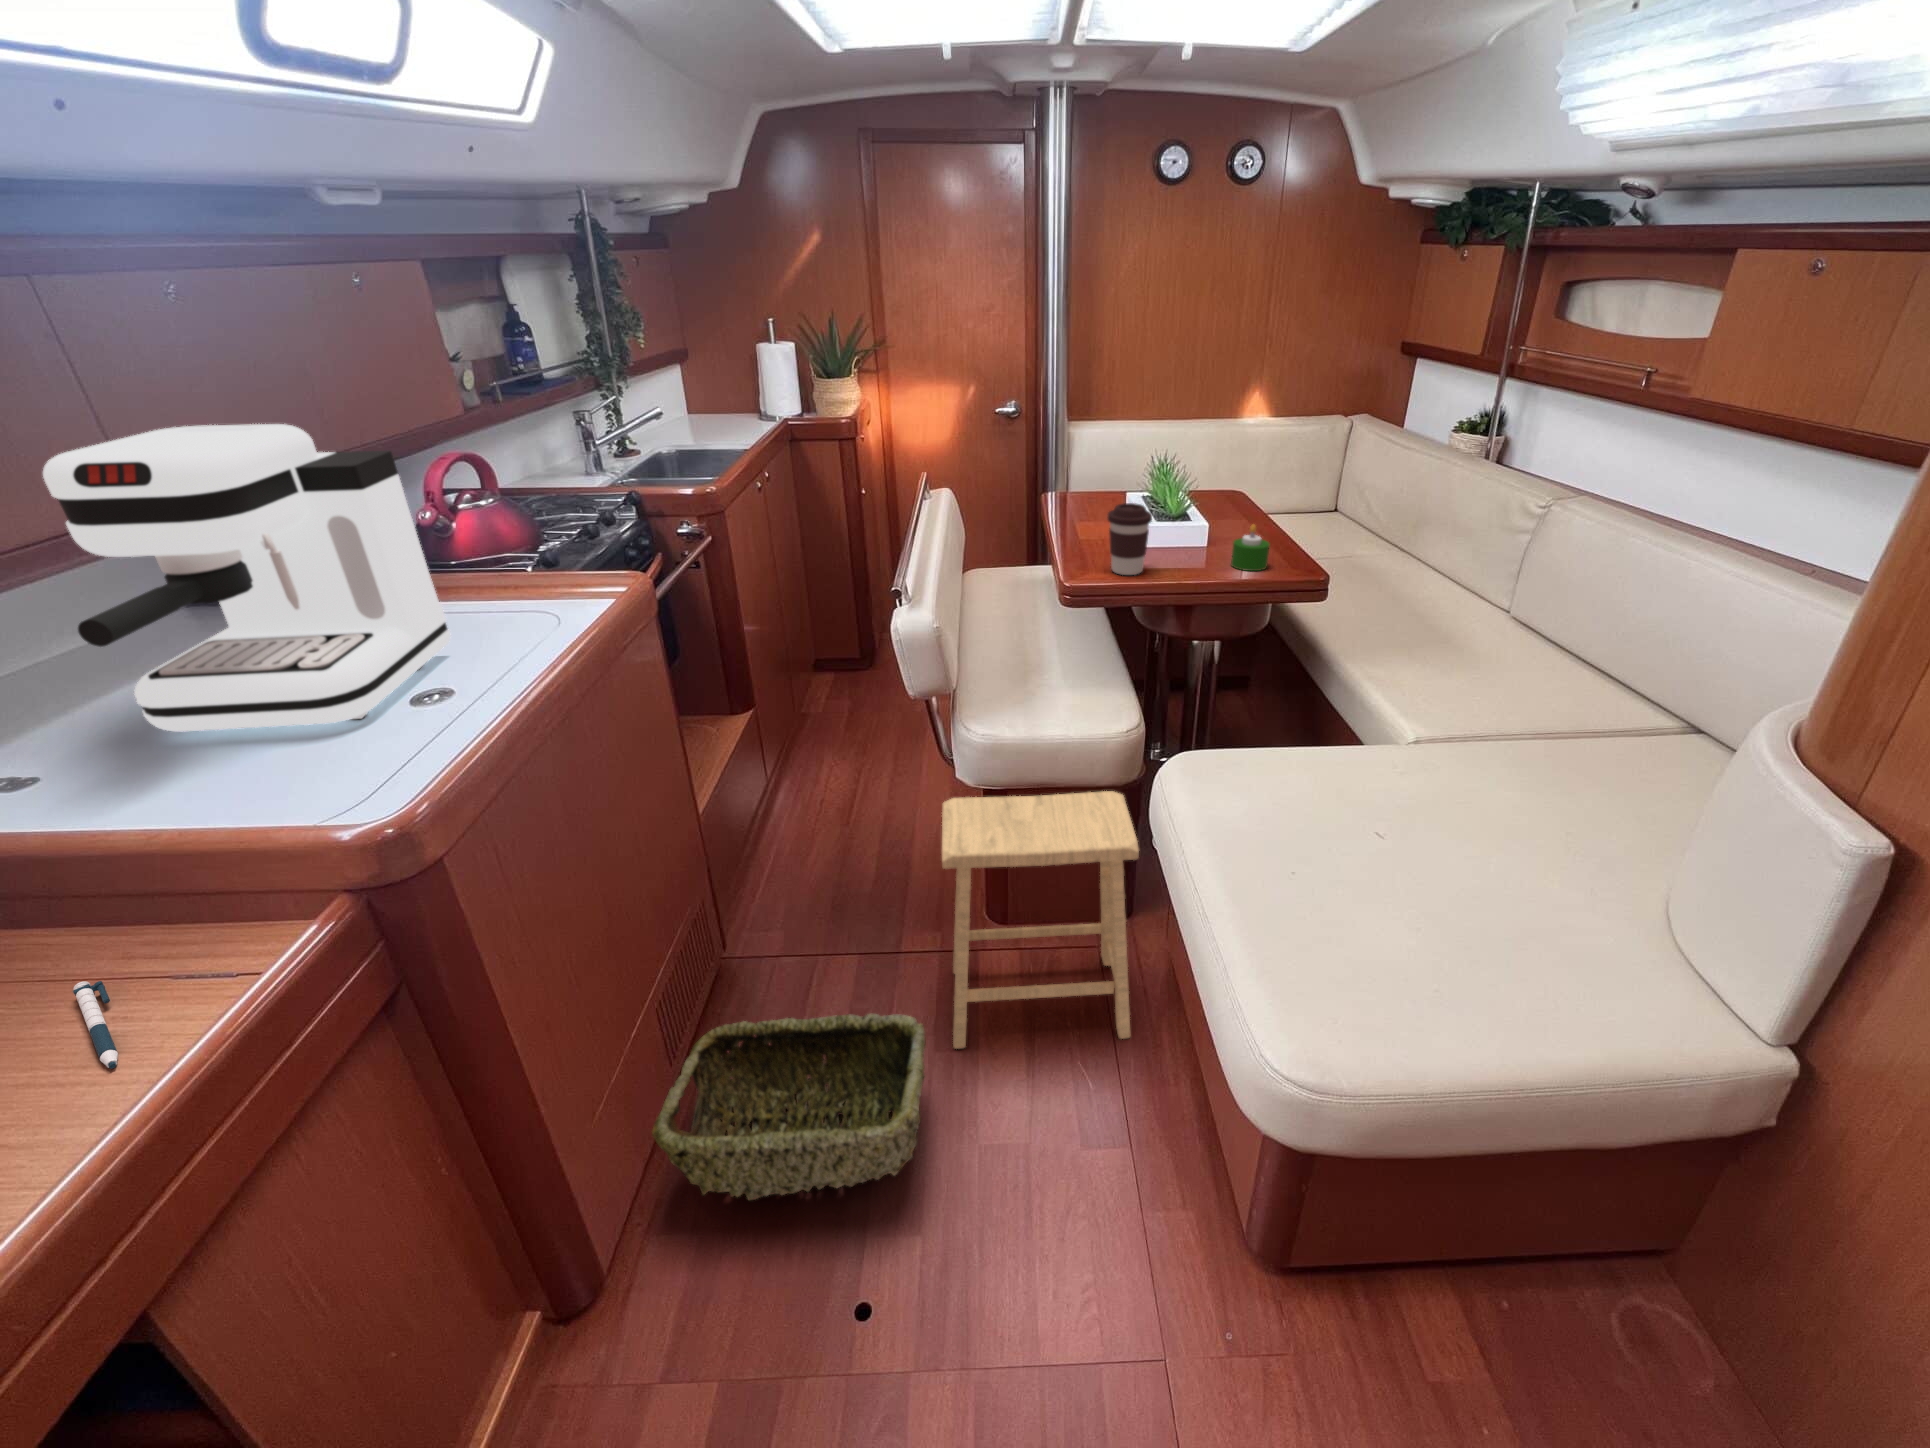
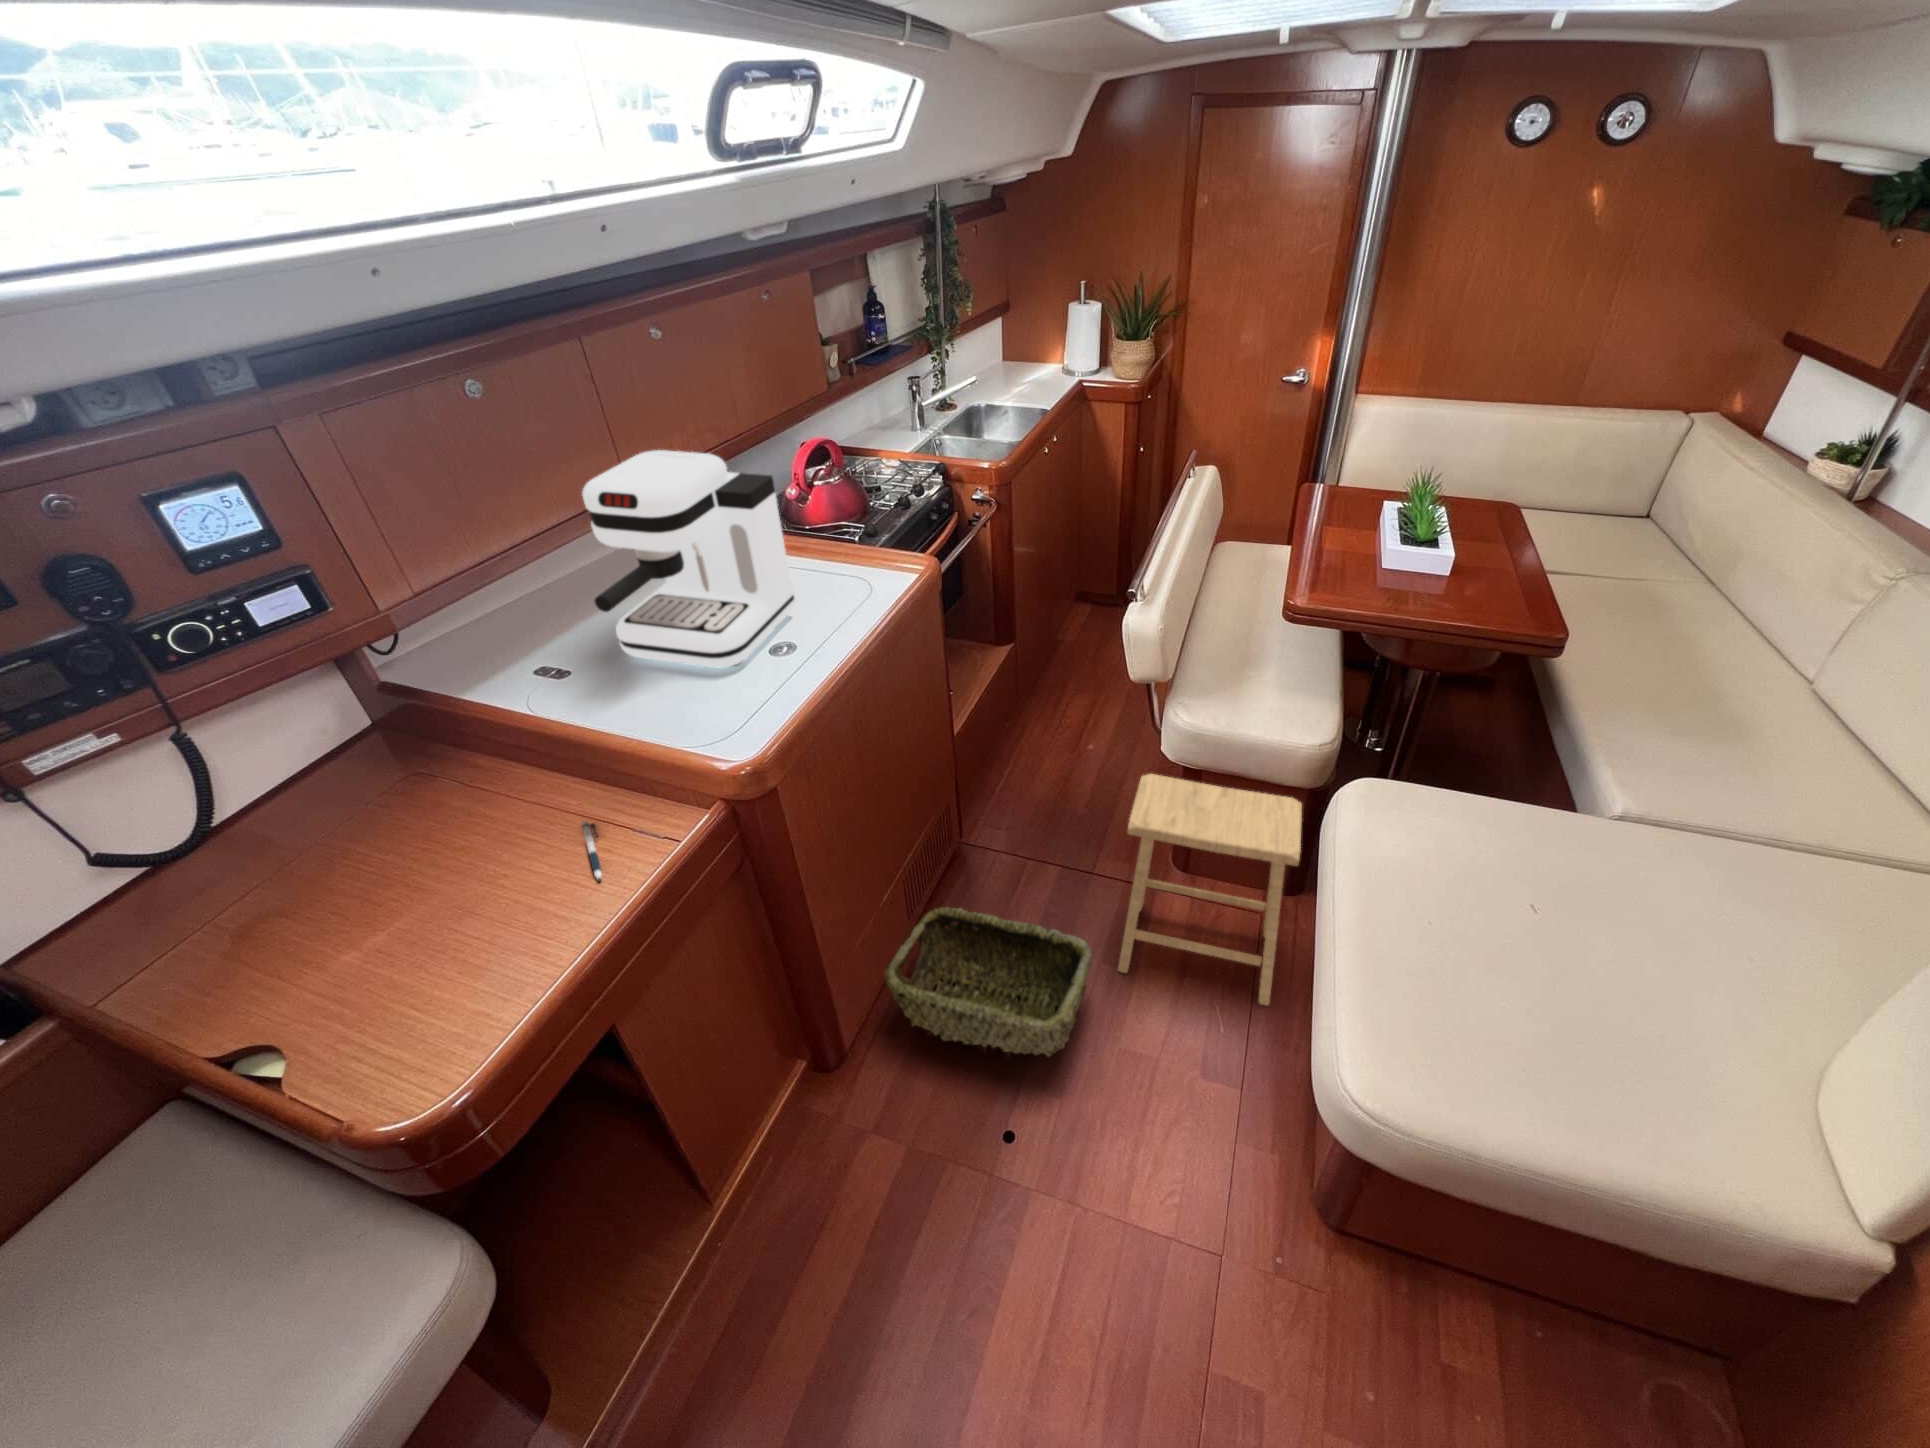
coffee cup: present [1107,503,1152,575] -> none [1344,527,1394,596]
candle: present [1231,524,1270,571] -> none [1472,562,1517,609]

